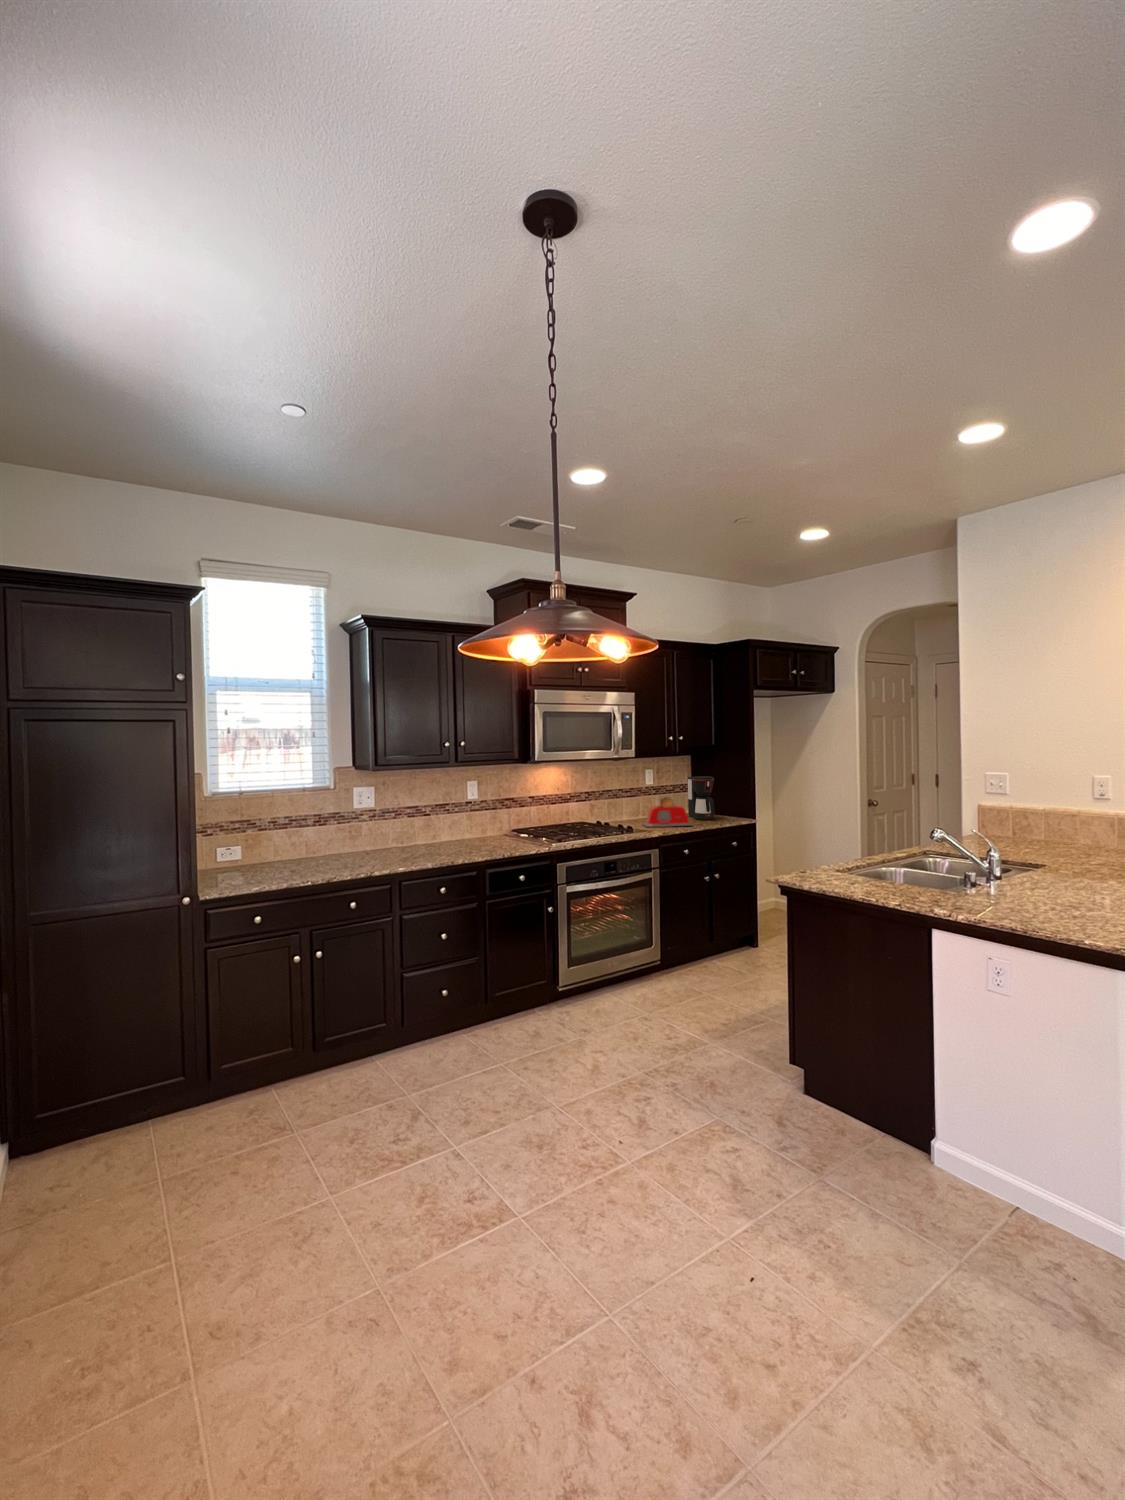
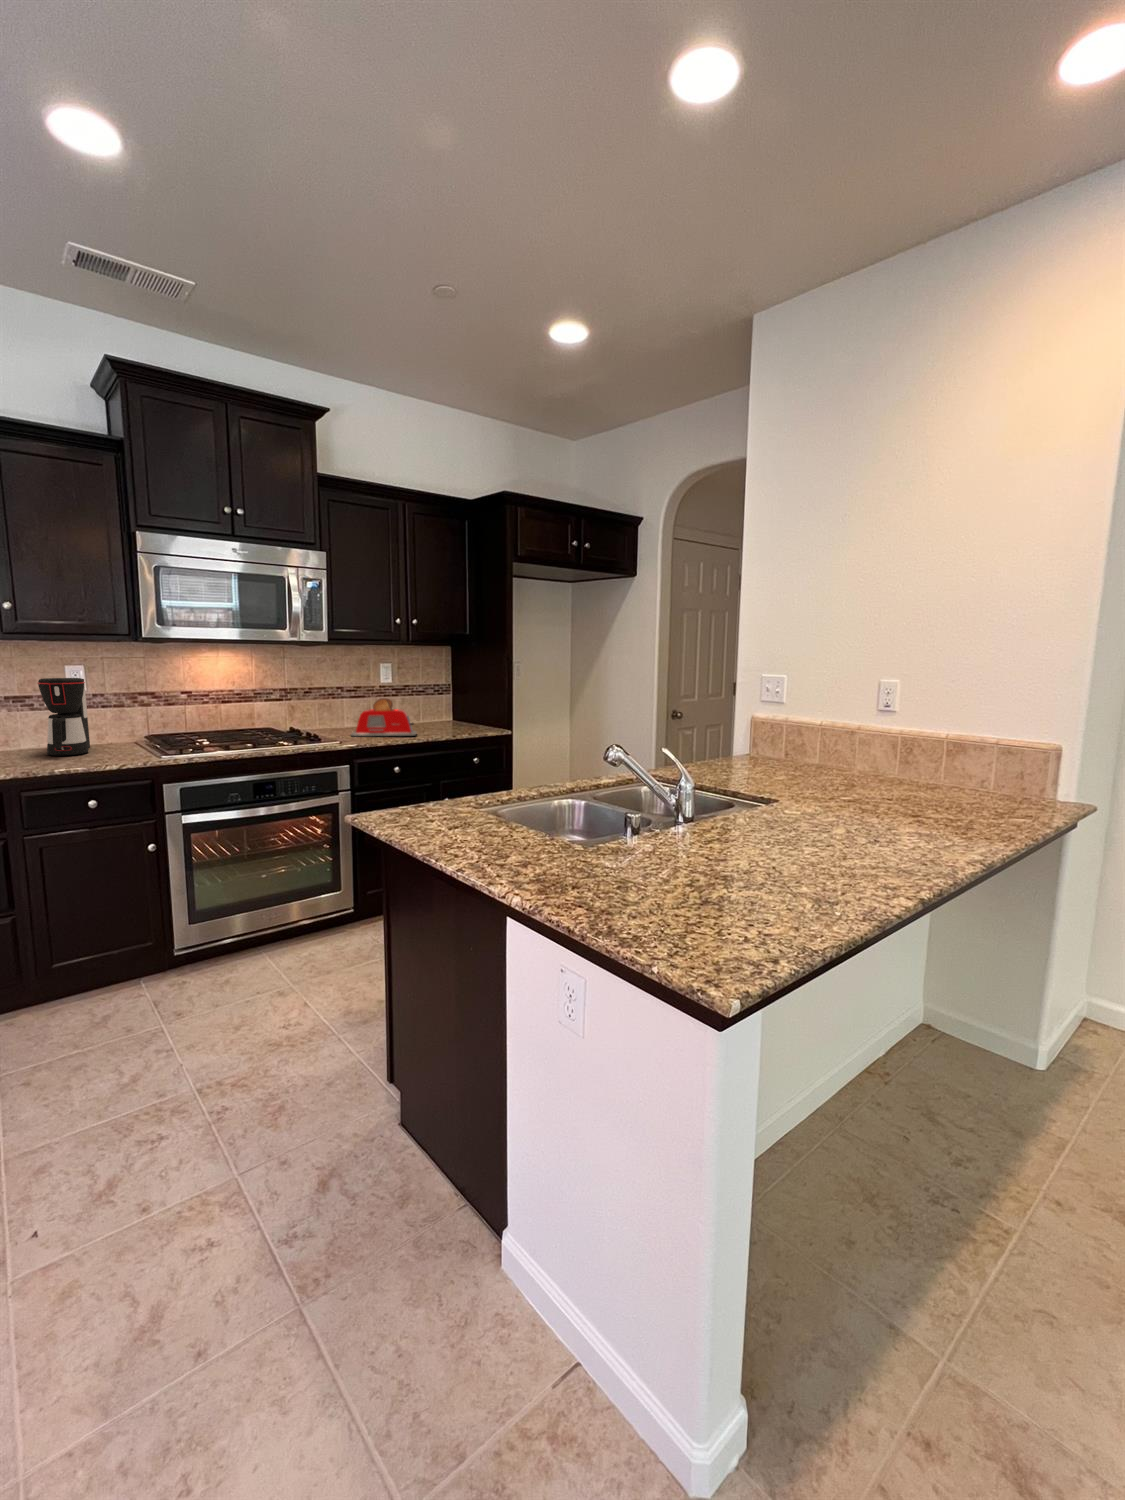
coffee maker: present [688,776,715,820] -> present [37,678,90,756]

